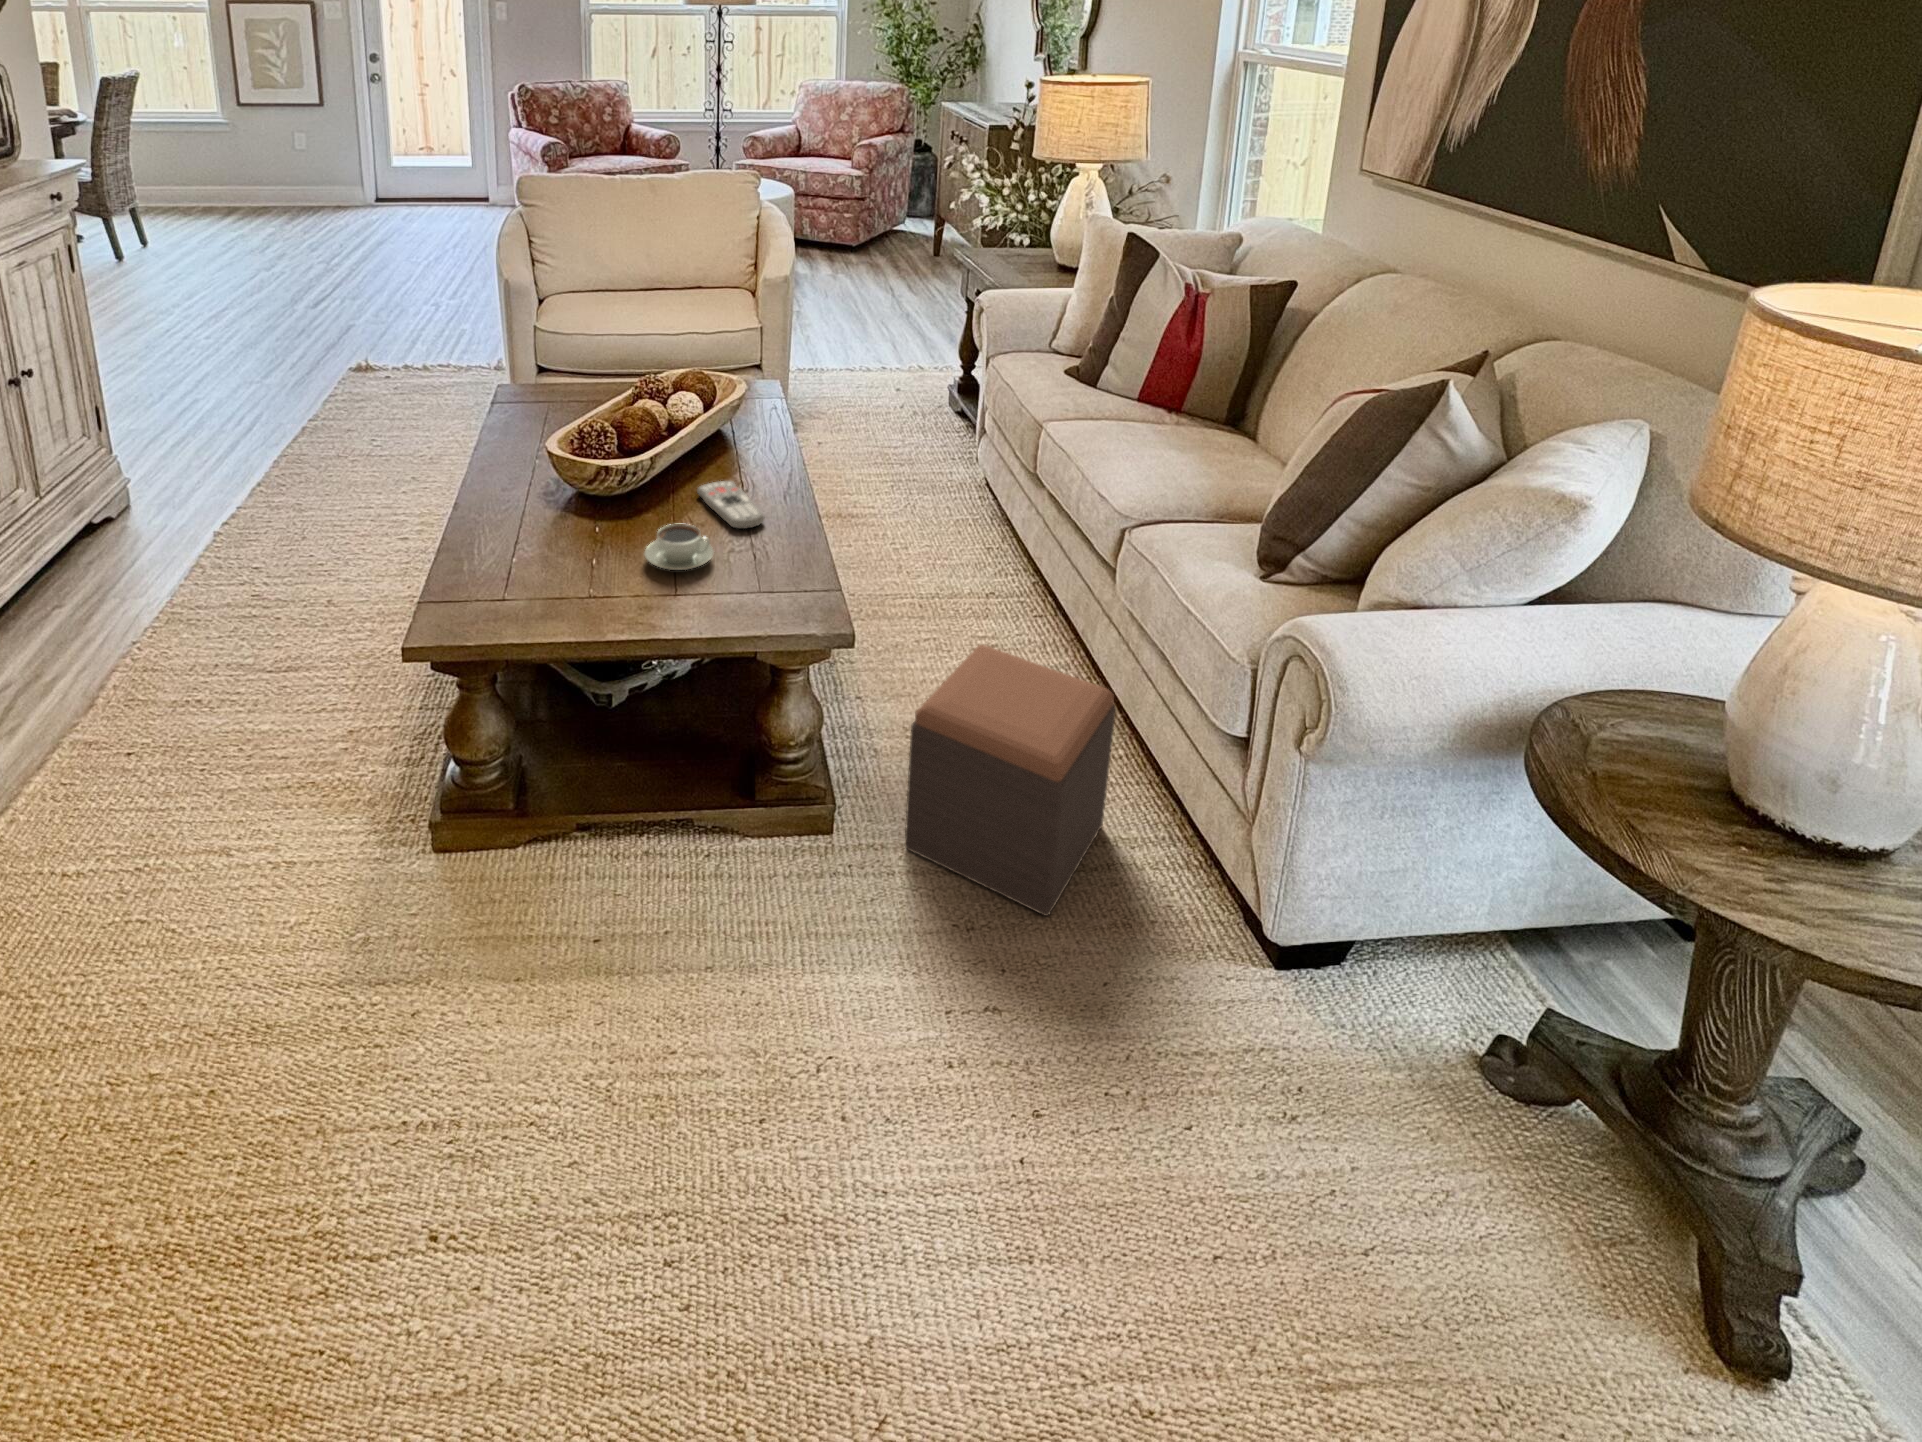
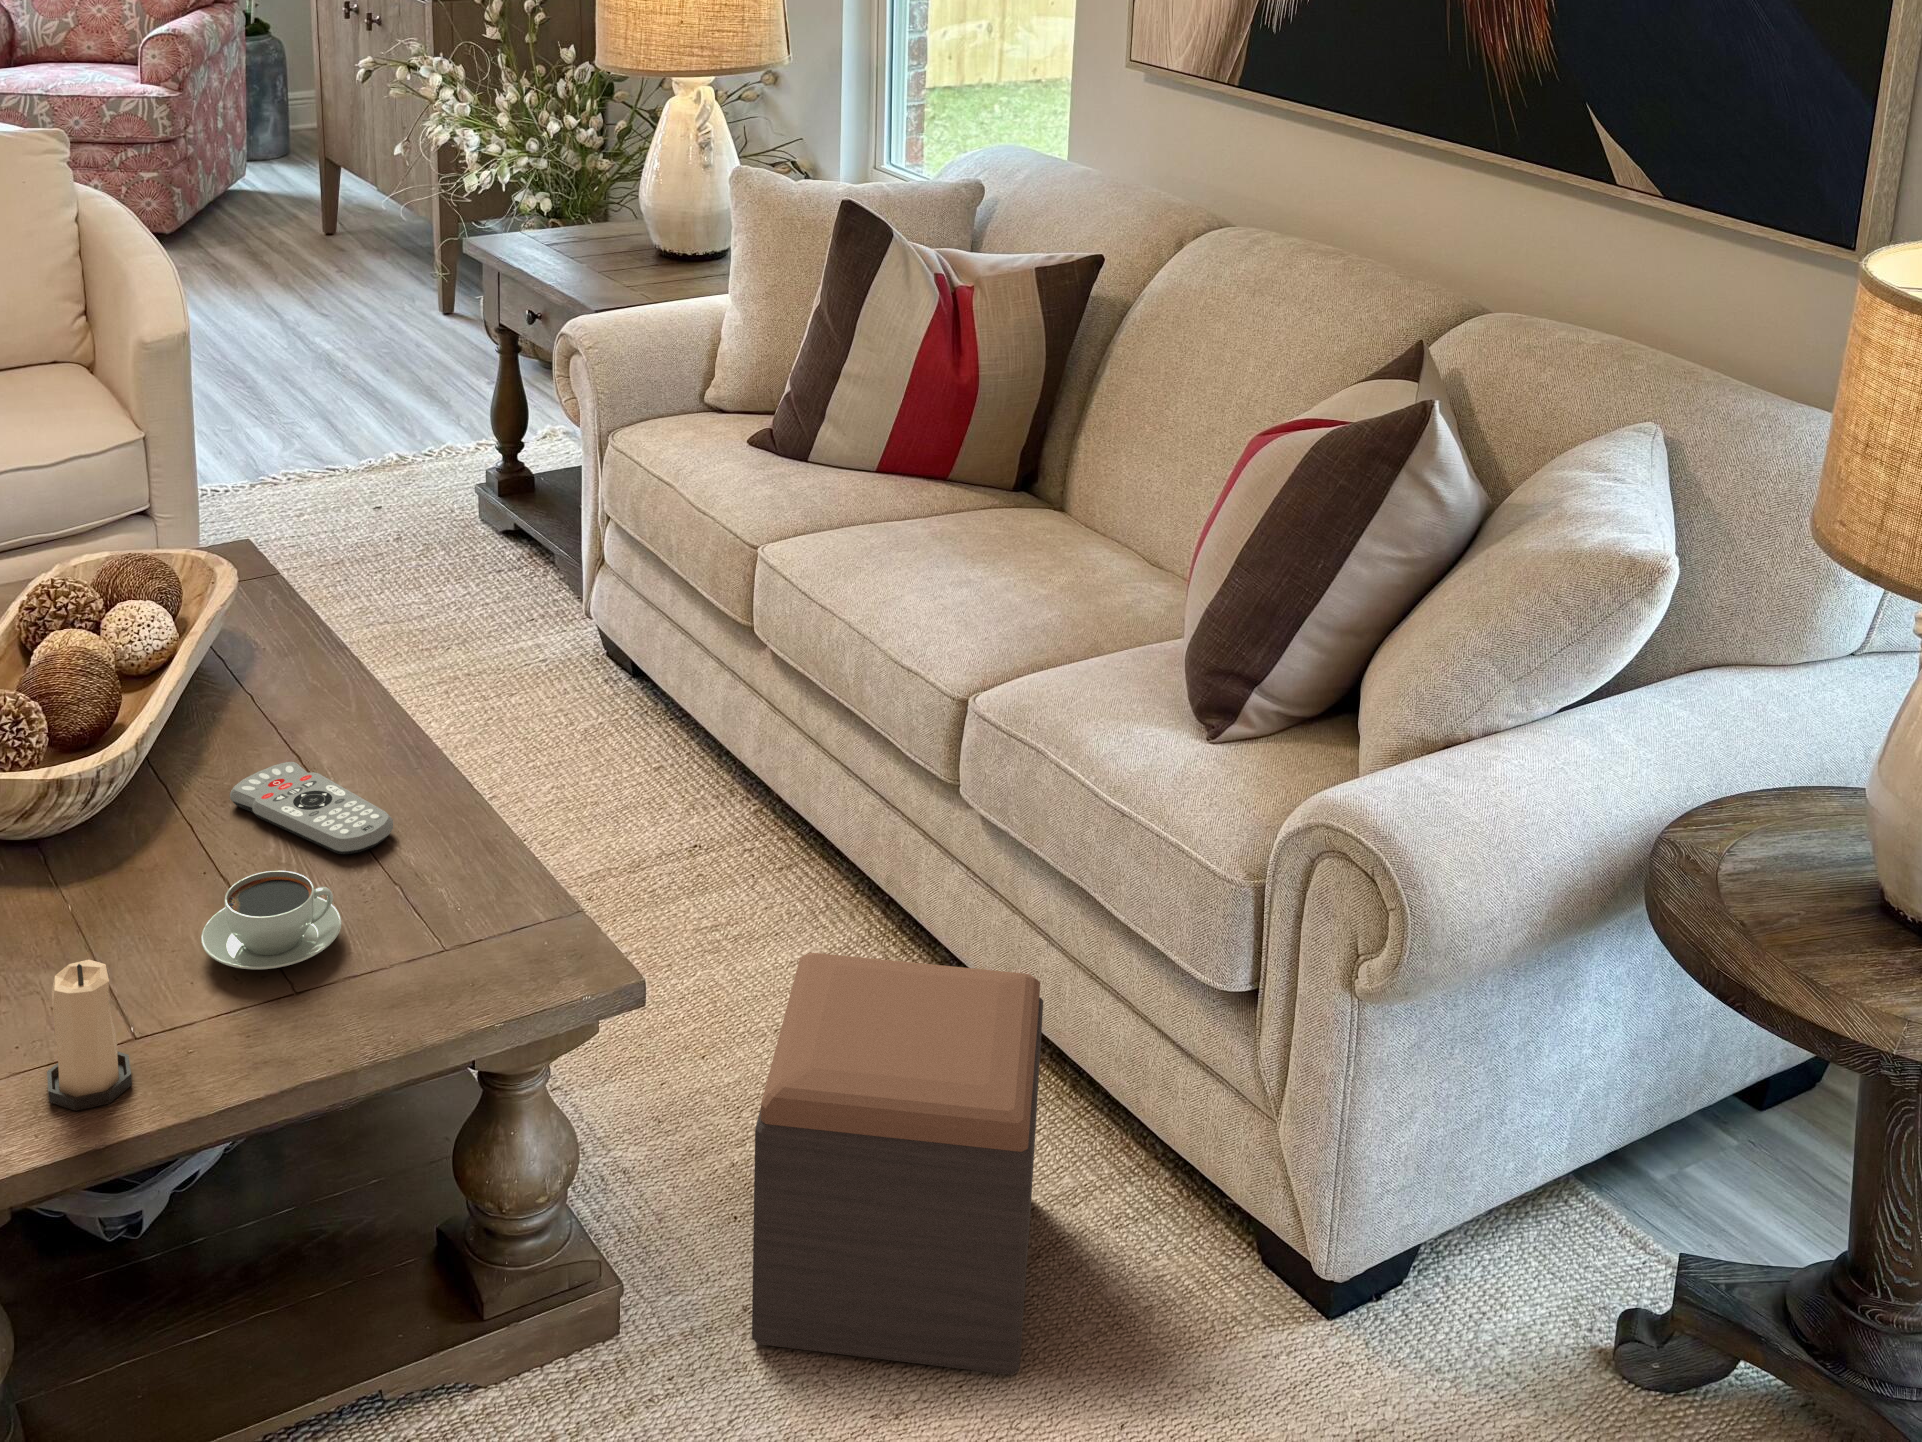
candle: none [547,538,588,610] -> present [47,960,132,1111]

